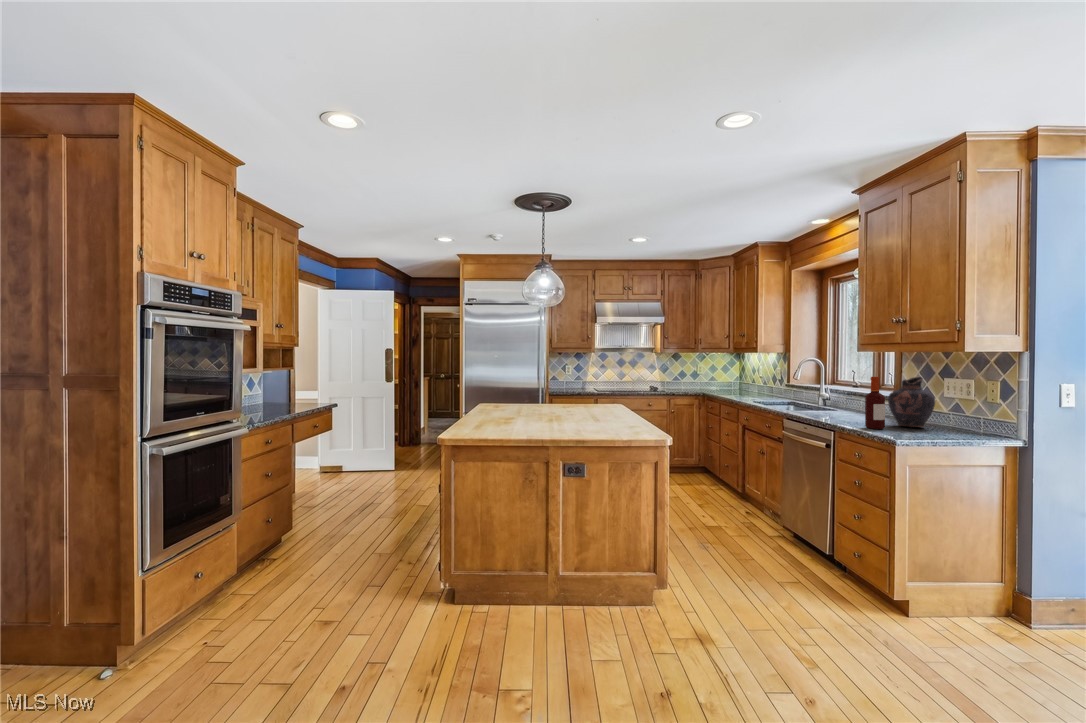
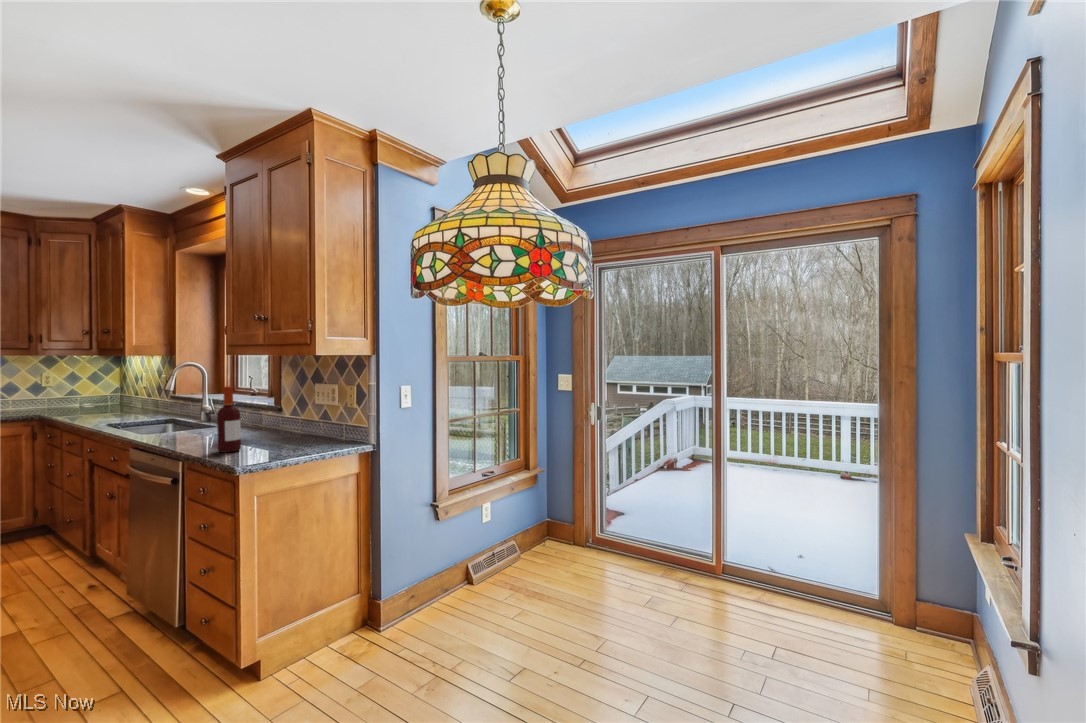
vase: present [888,377,935,427] -> none [253,384,303,442]

